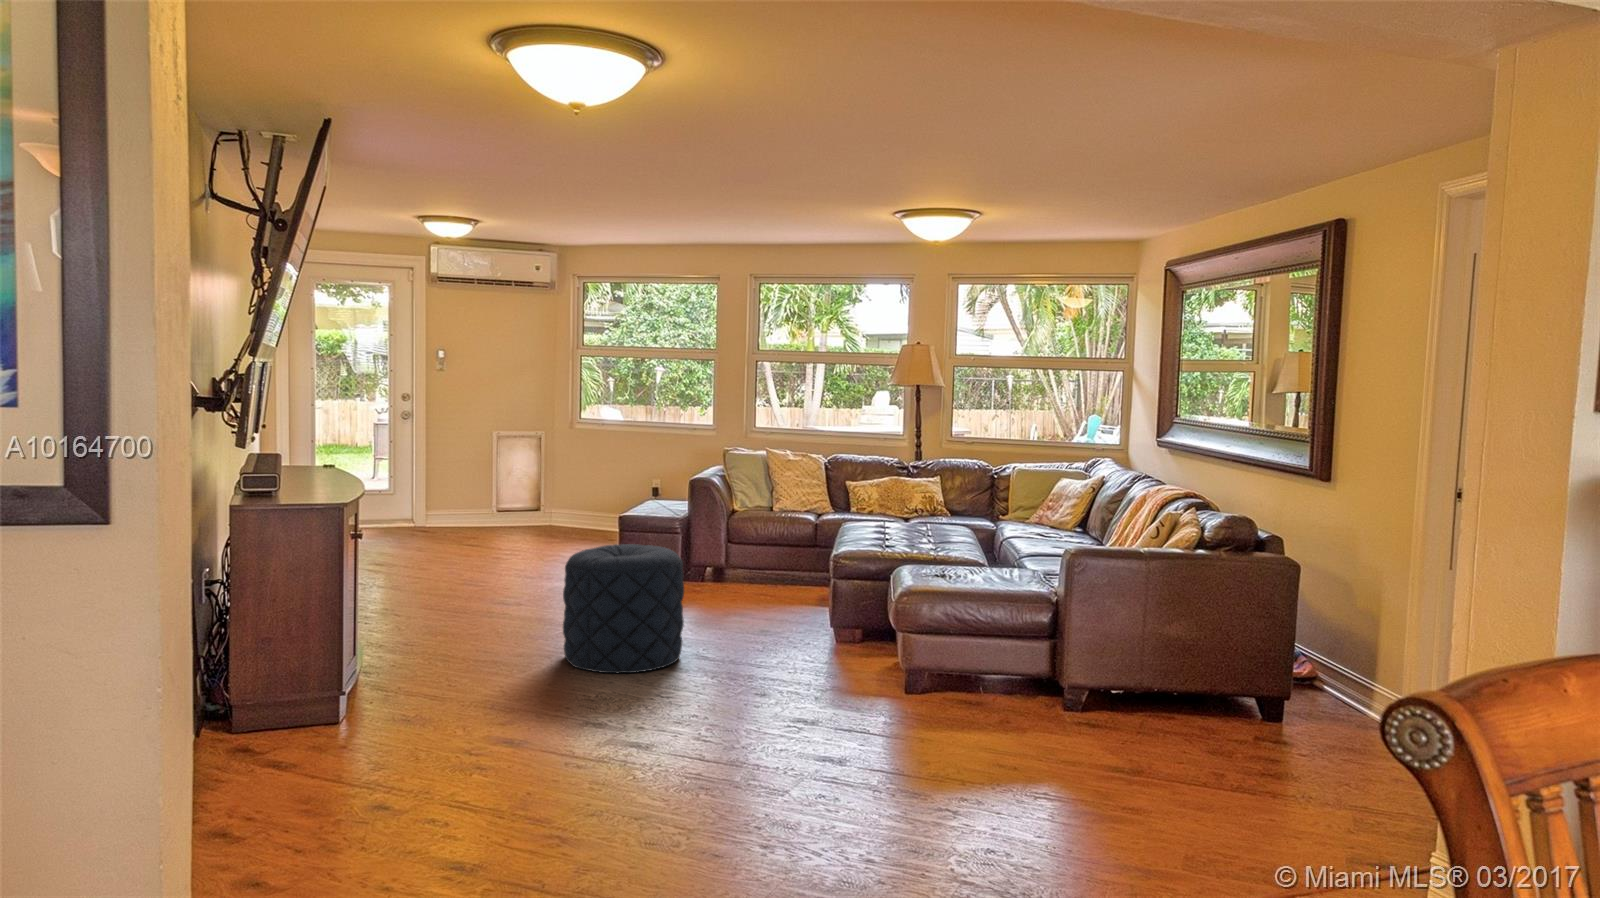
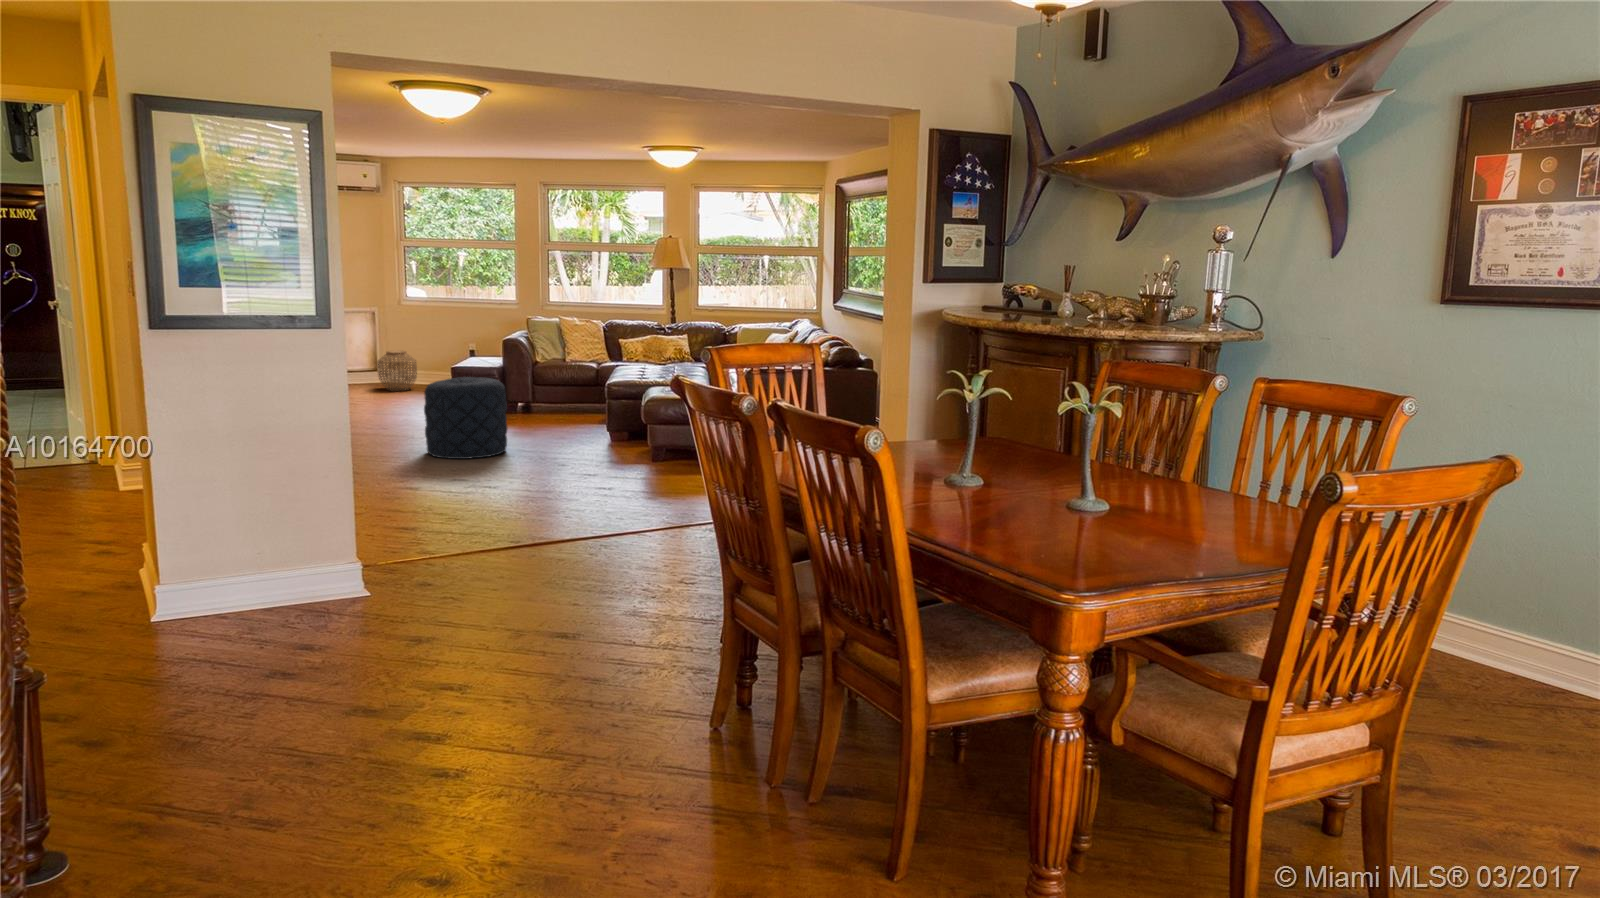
woven basket: none [538,487,586,538] -> present [378,350,417,390]

